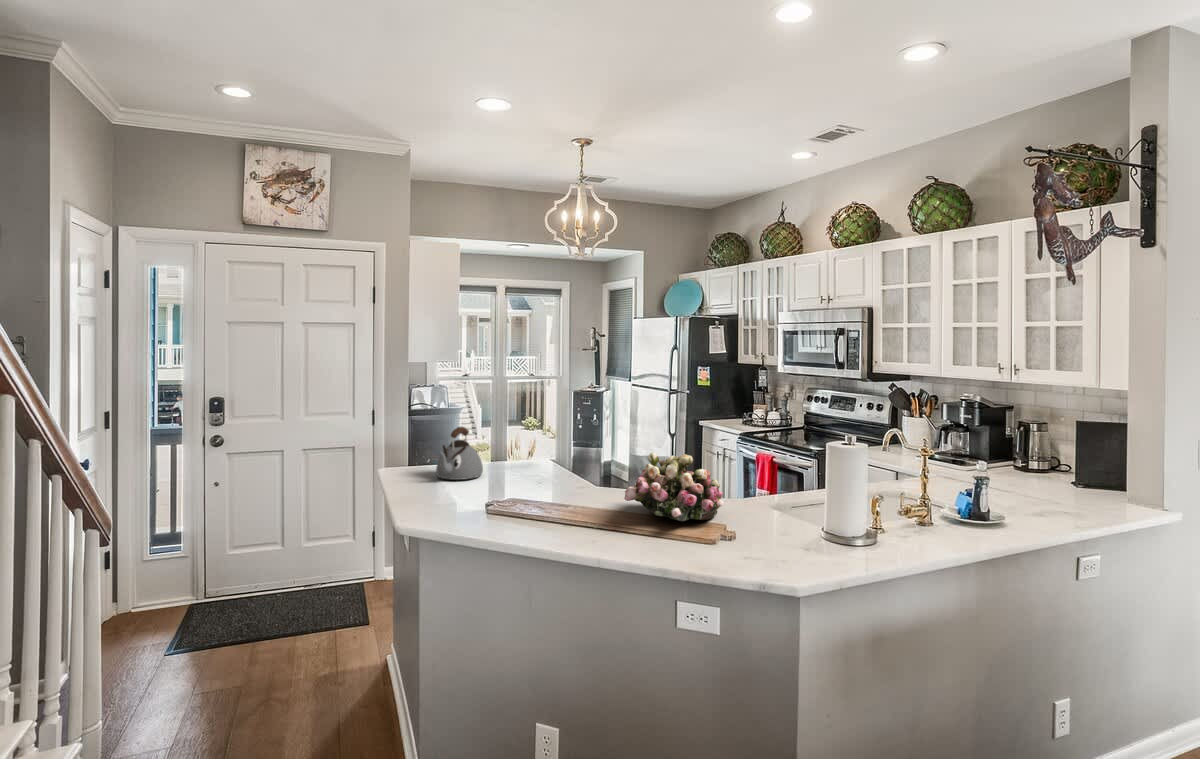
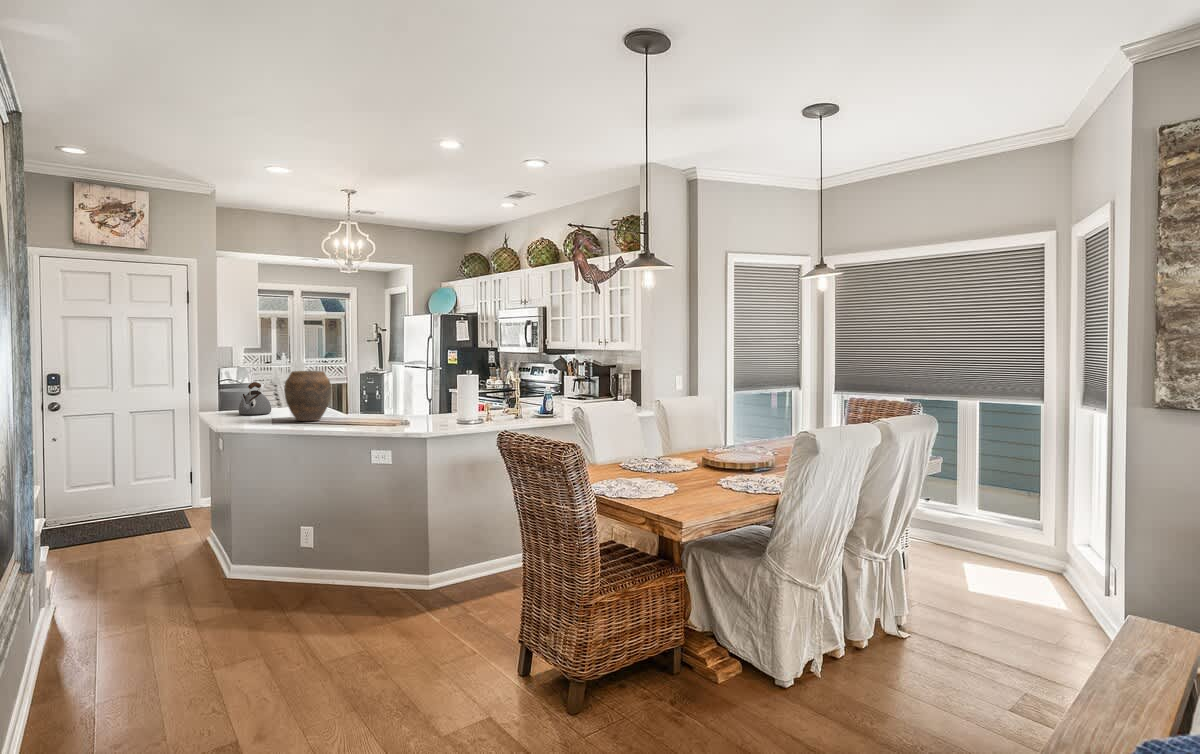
vase: none [508,417,583,507] -> present [284,371,331,421]
flower arrangement: present [624,452,724,521] -> none [352,386,410,421]

